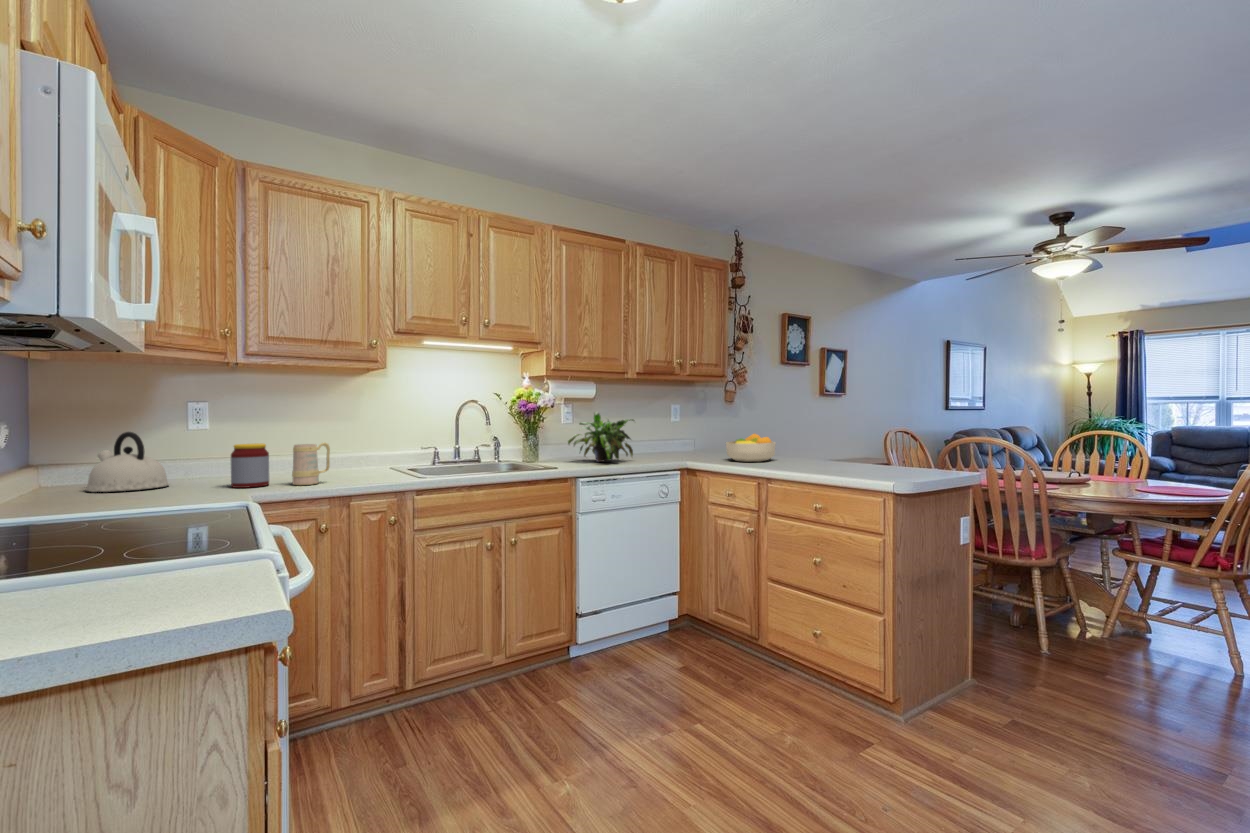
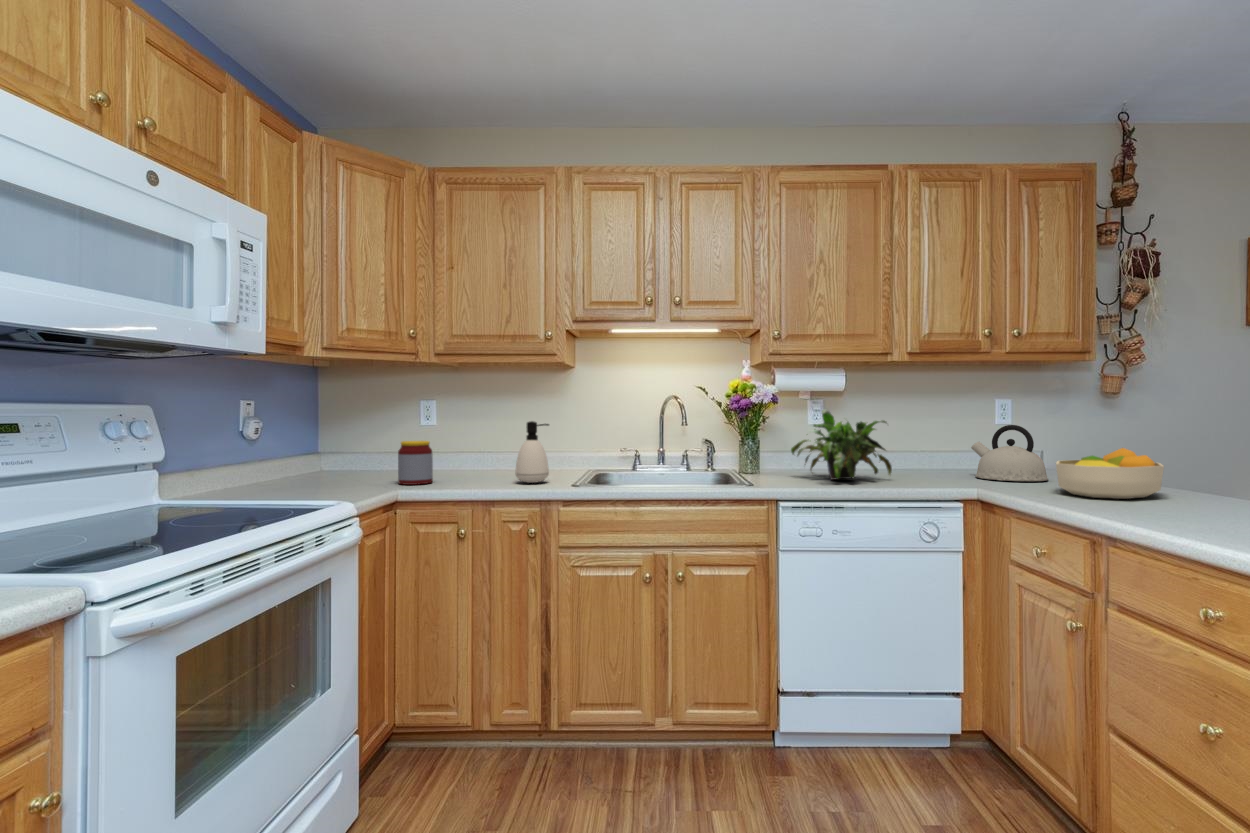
soap dispenser: none [358,423,390,478] -> present [516,421,549,483]
kettle: present [86,432,169,492] -> present [971,425,1048,481]
mug: present [292,443,330,485] -> none [444,442,482,486]

